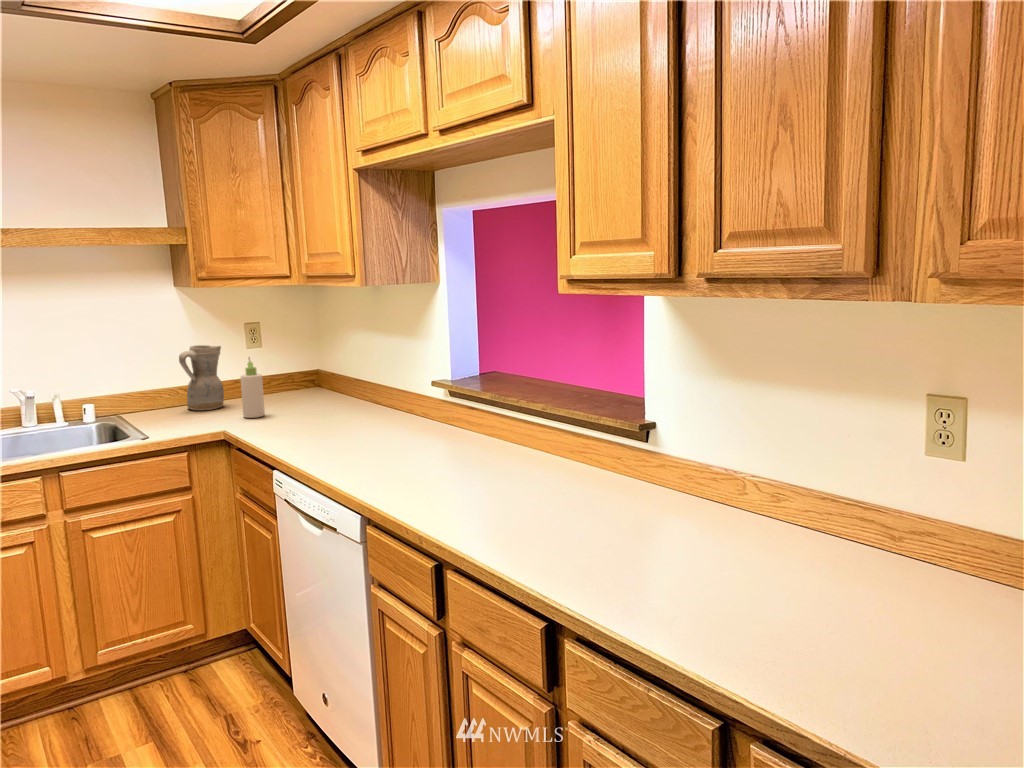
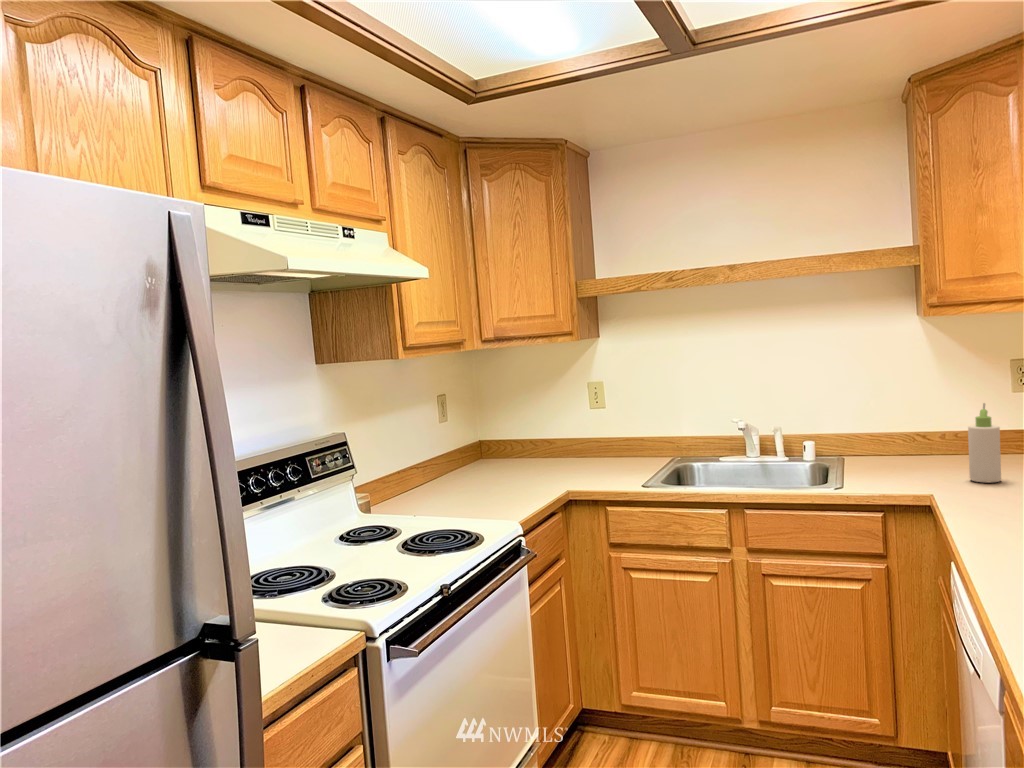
ceramic pitcher: present [179,345,224,410] -> none [901,386,958,465]

